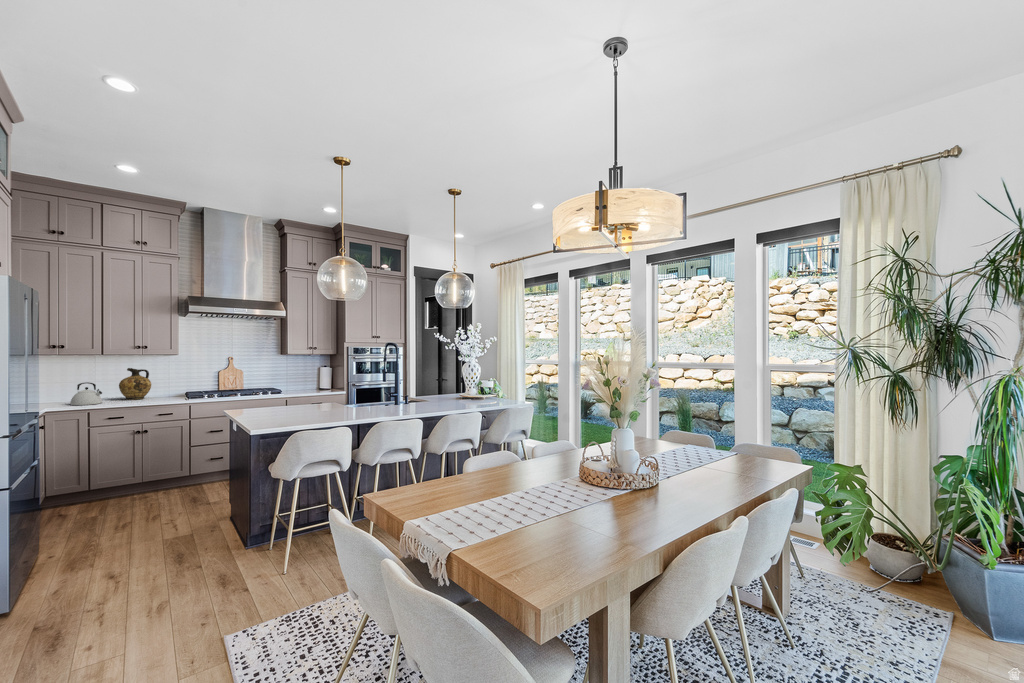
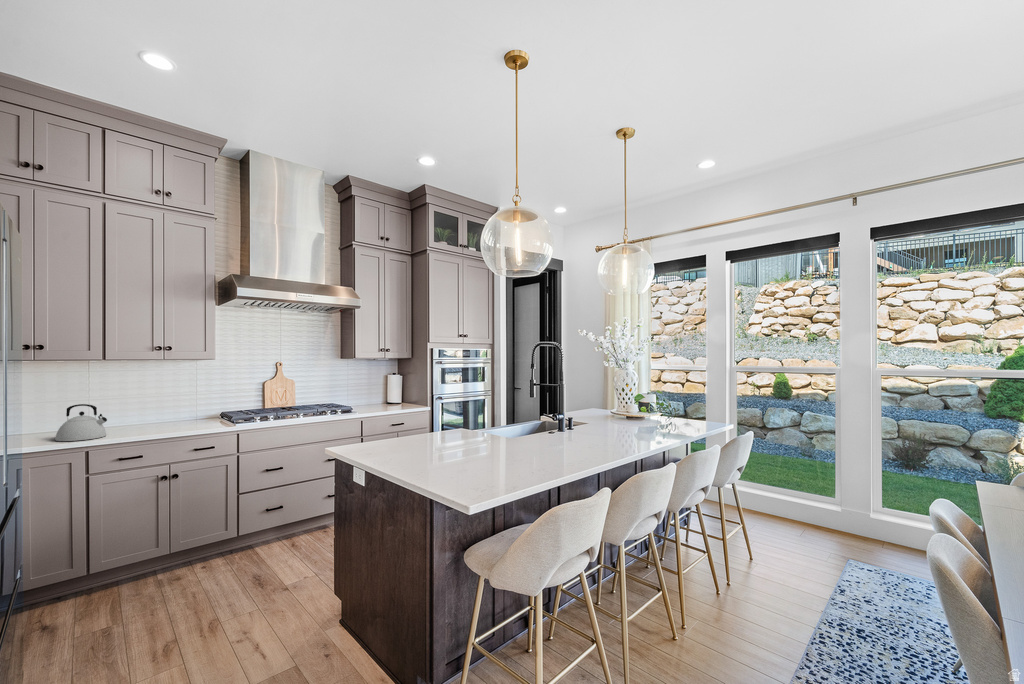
ceramic jug: present [119,368,151,400] -> none [127,380,175,427]

